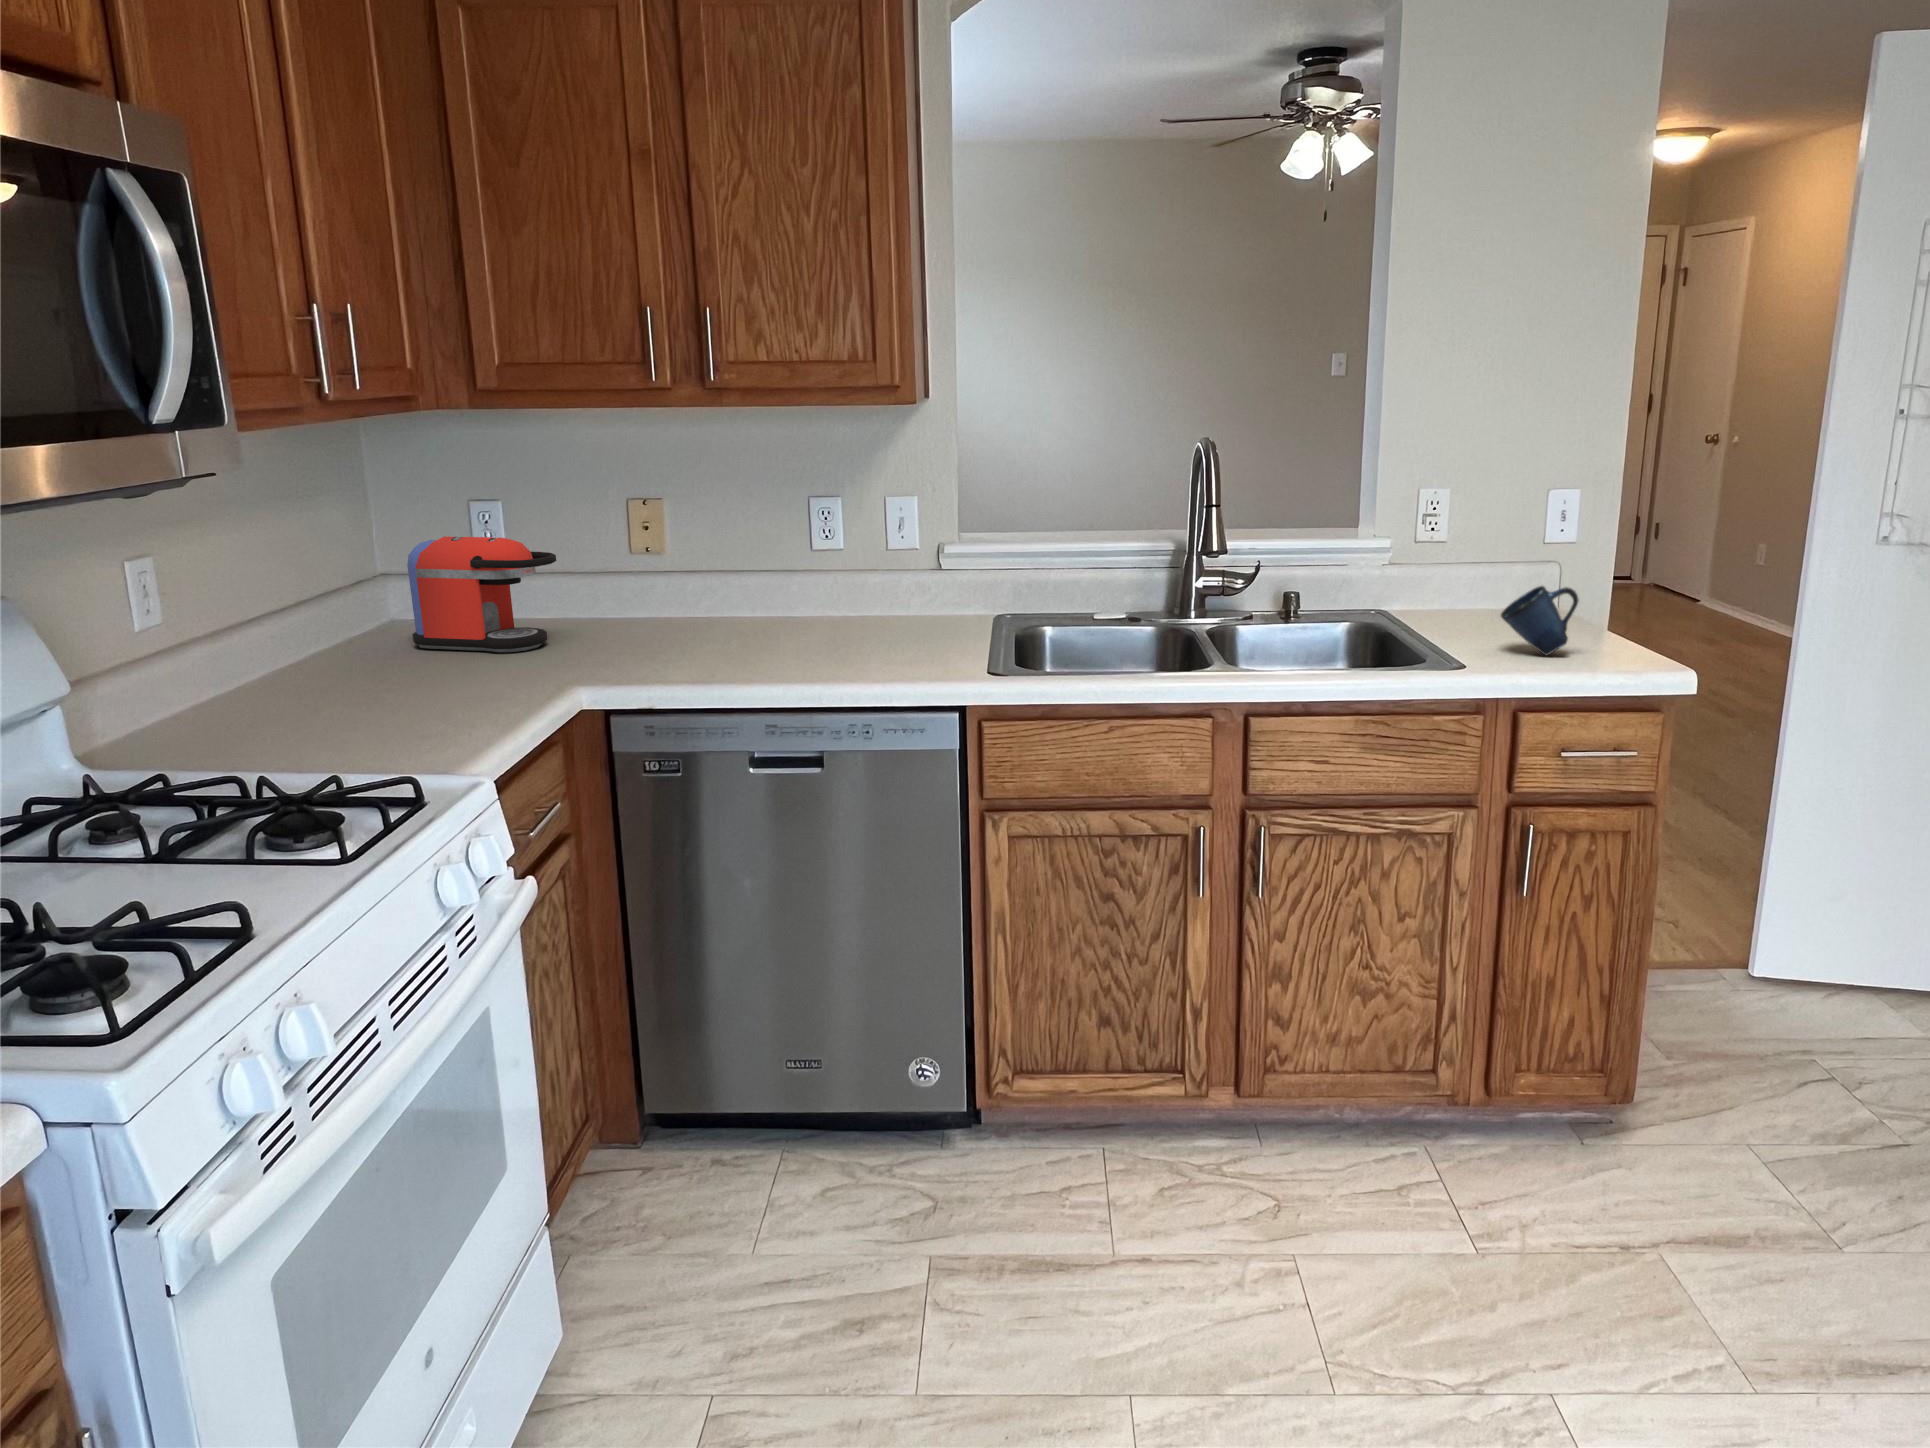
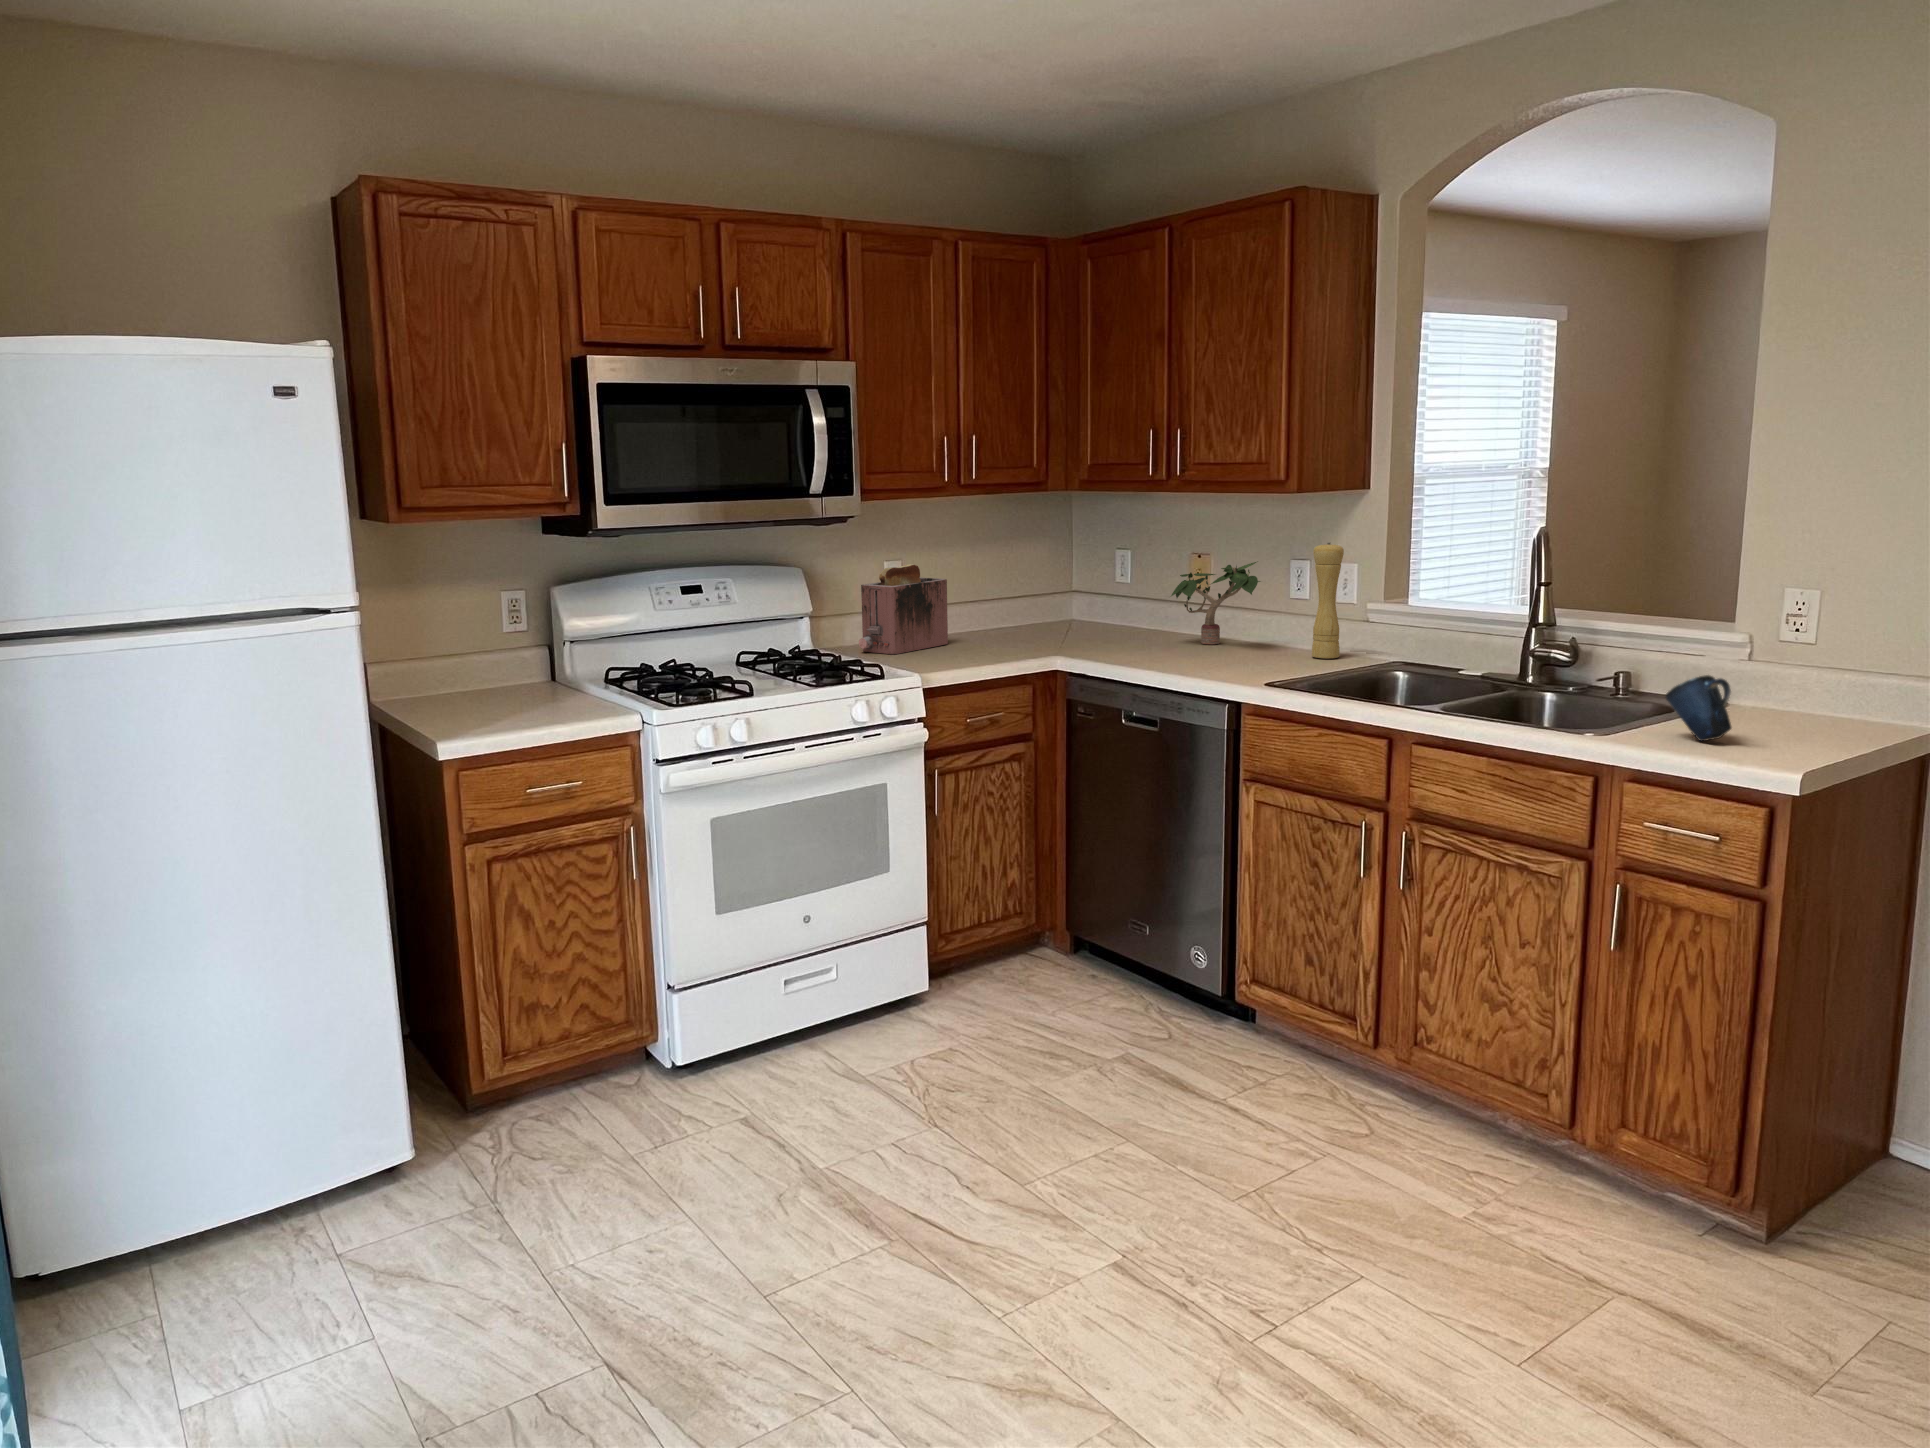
pepper mill: none [901,473,942,627] -> present [1312,543,1344,659]
potted plant: none [663,500,849,632] -> present [1171,562,1260,644]
coffee maker: present [407,536,556,652] -> none [1042,563,1110,637]
toaster: none [179,568,339,757] -> present [859,564,948,654]

